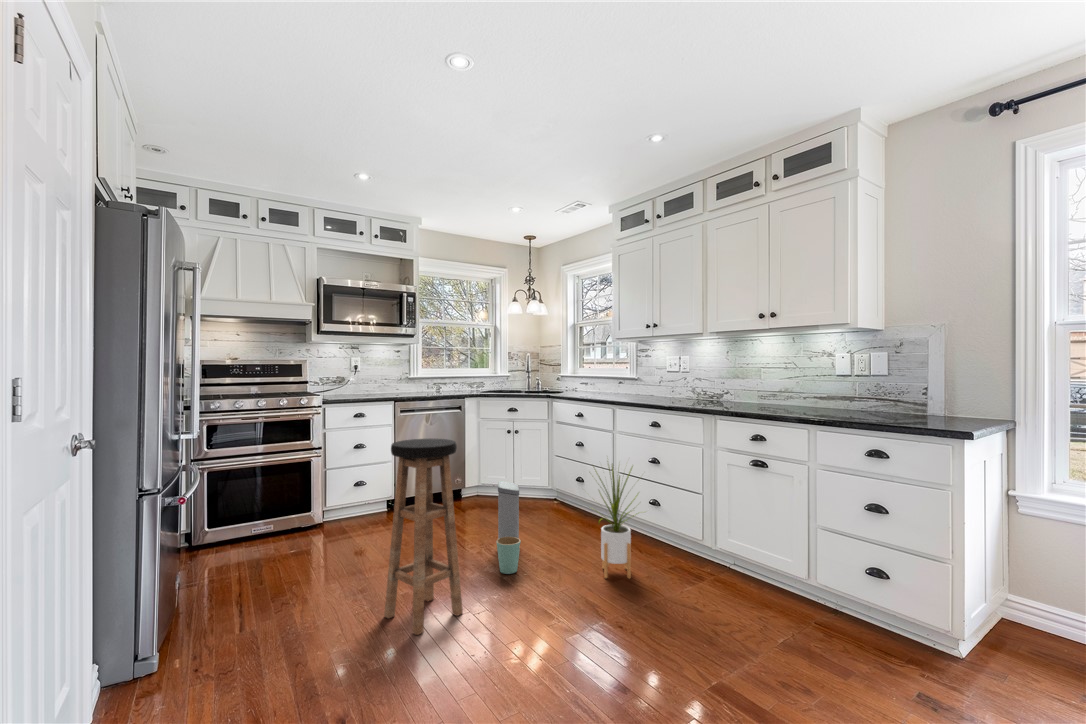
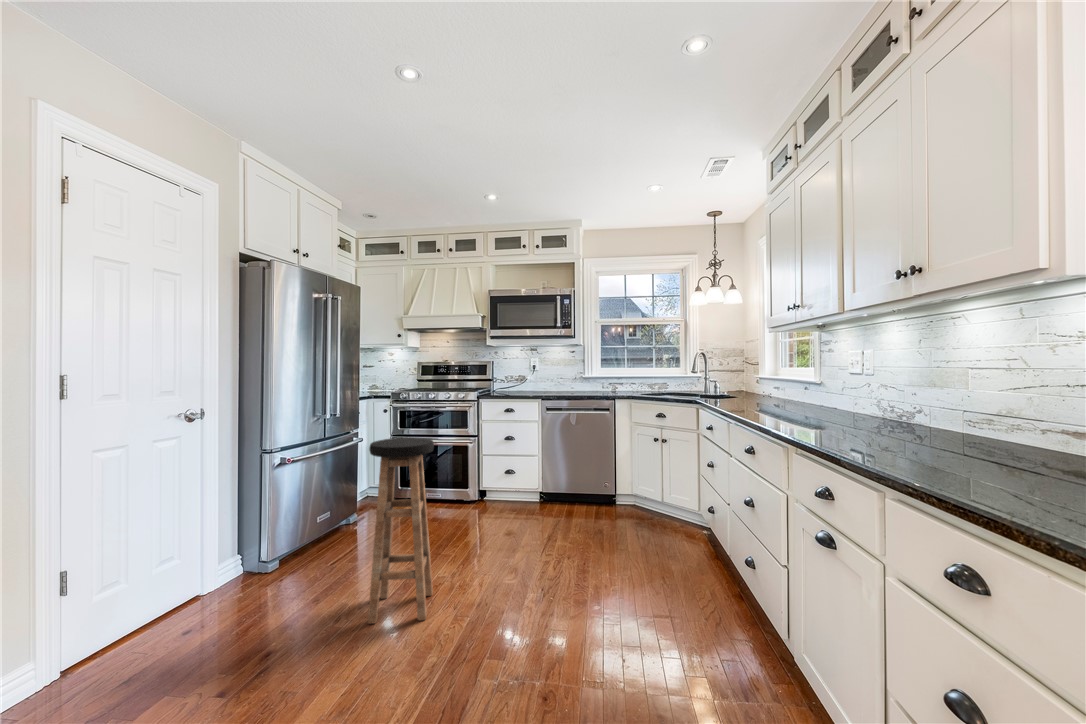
house plant: present [596,465,637,578] -> none [584,485,667,662]
trash can: present [496,481,521,574] -> none [514,493,578,598]

